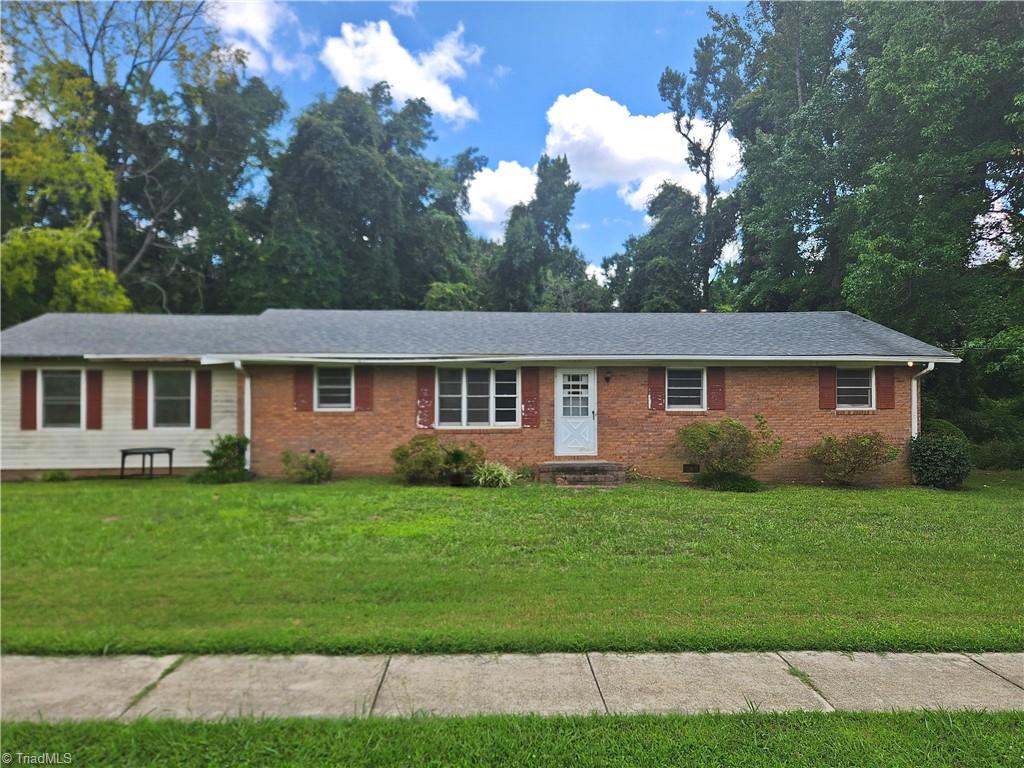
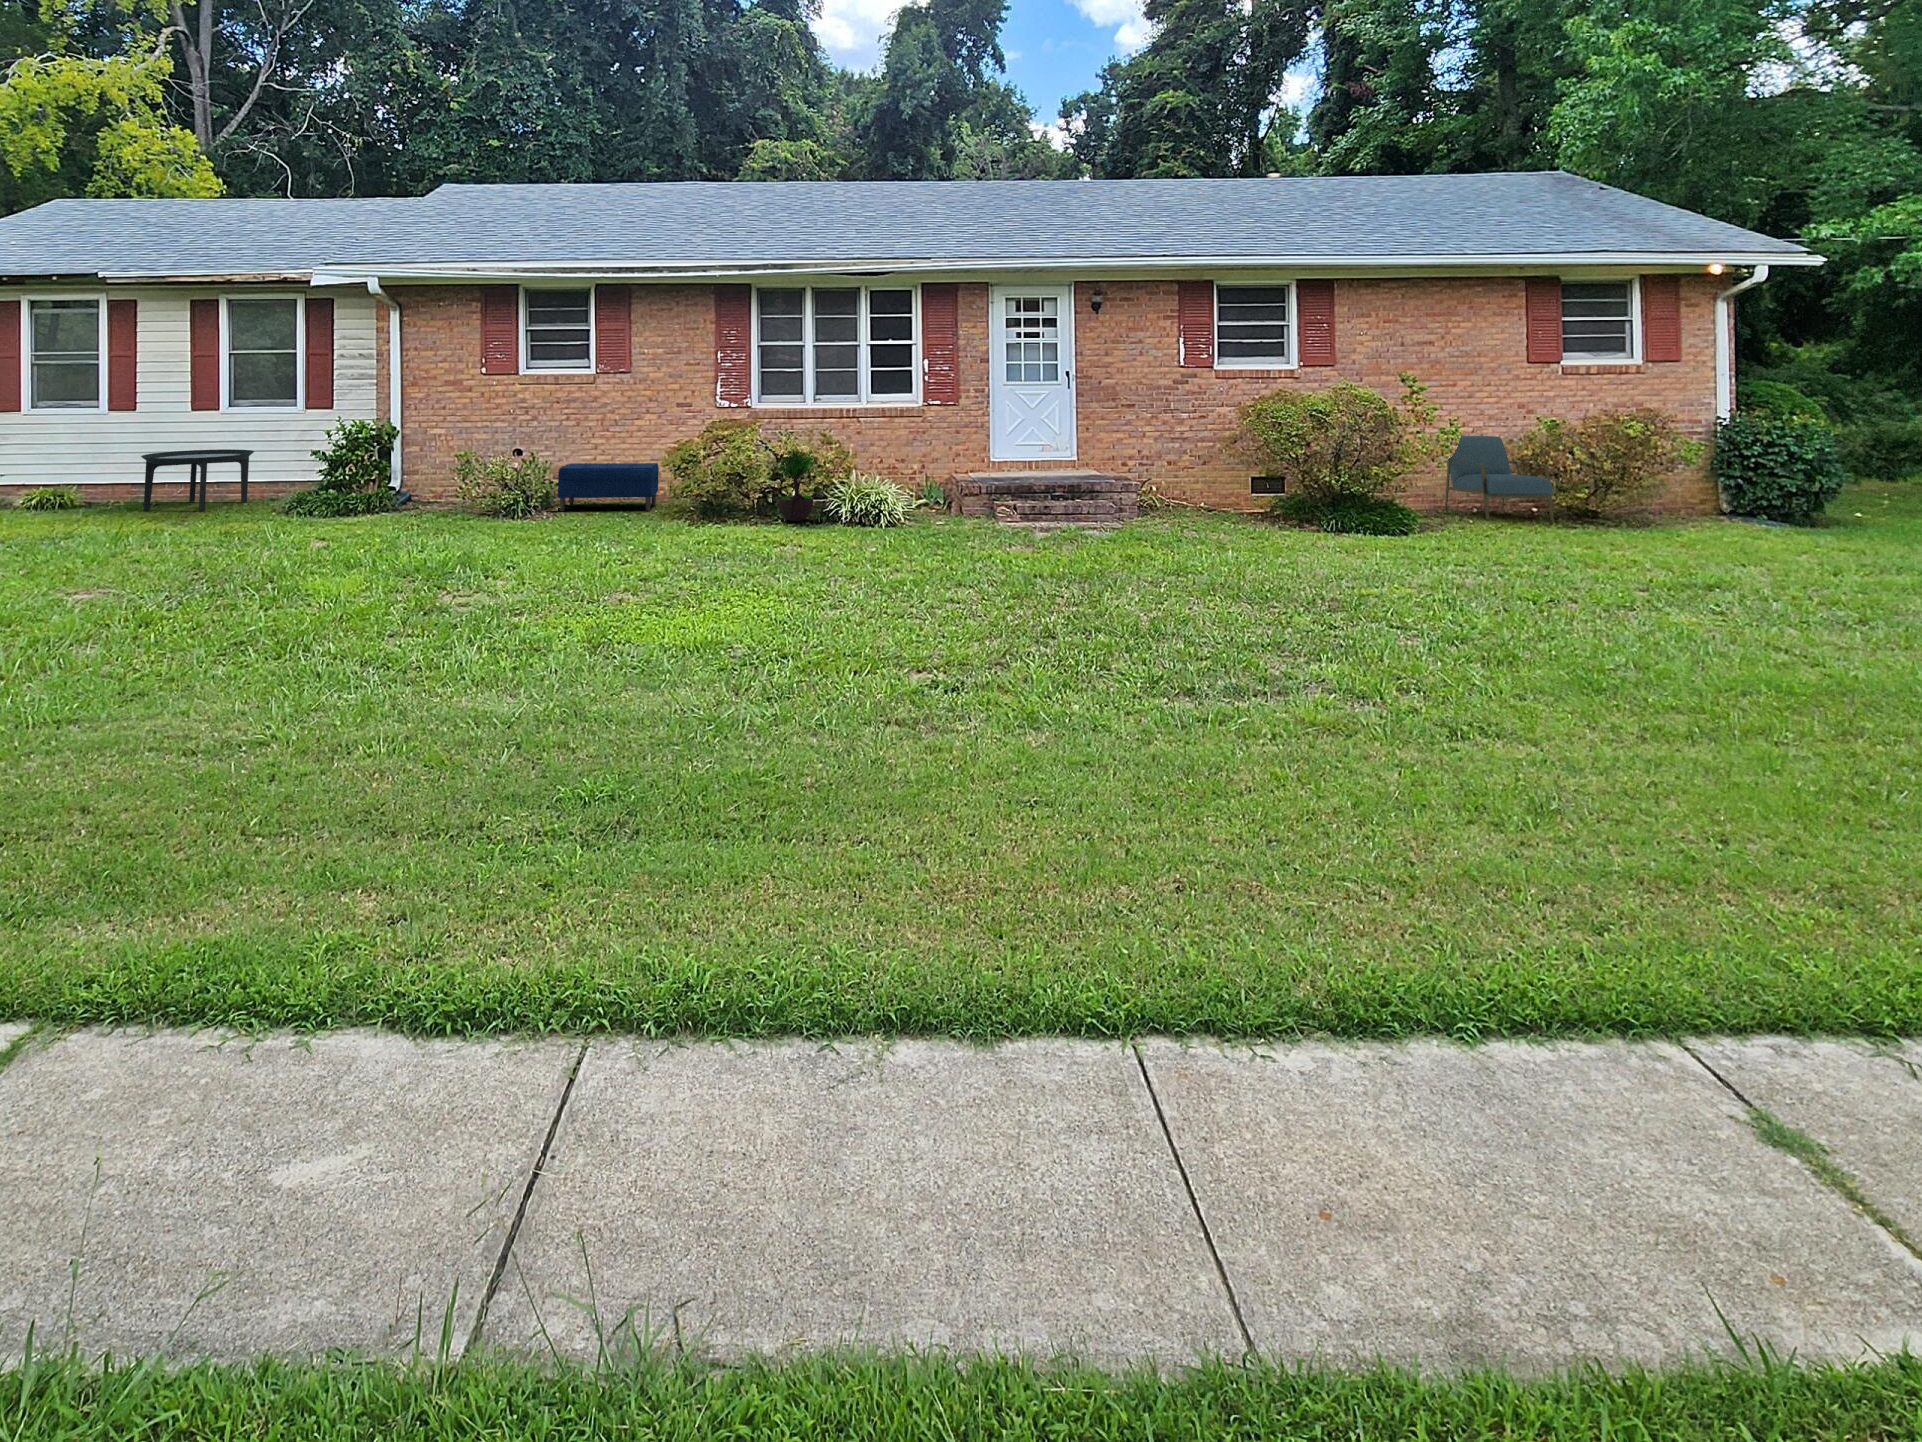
chair: none [779,445,828,486] -> present [1445,436,1554,521]
bench: none [335,456,386,480] -> present [558,463,659,511]

